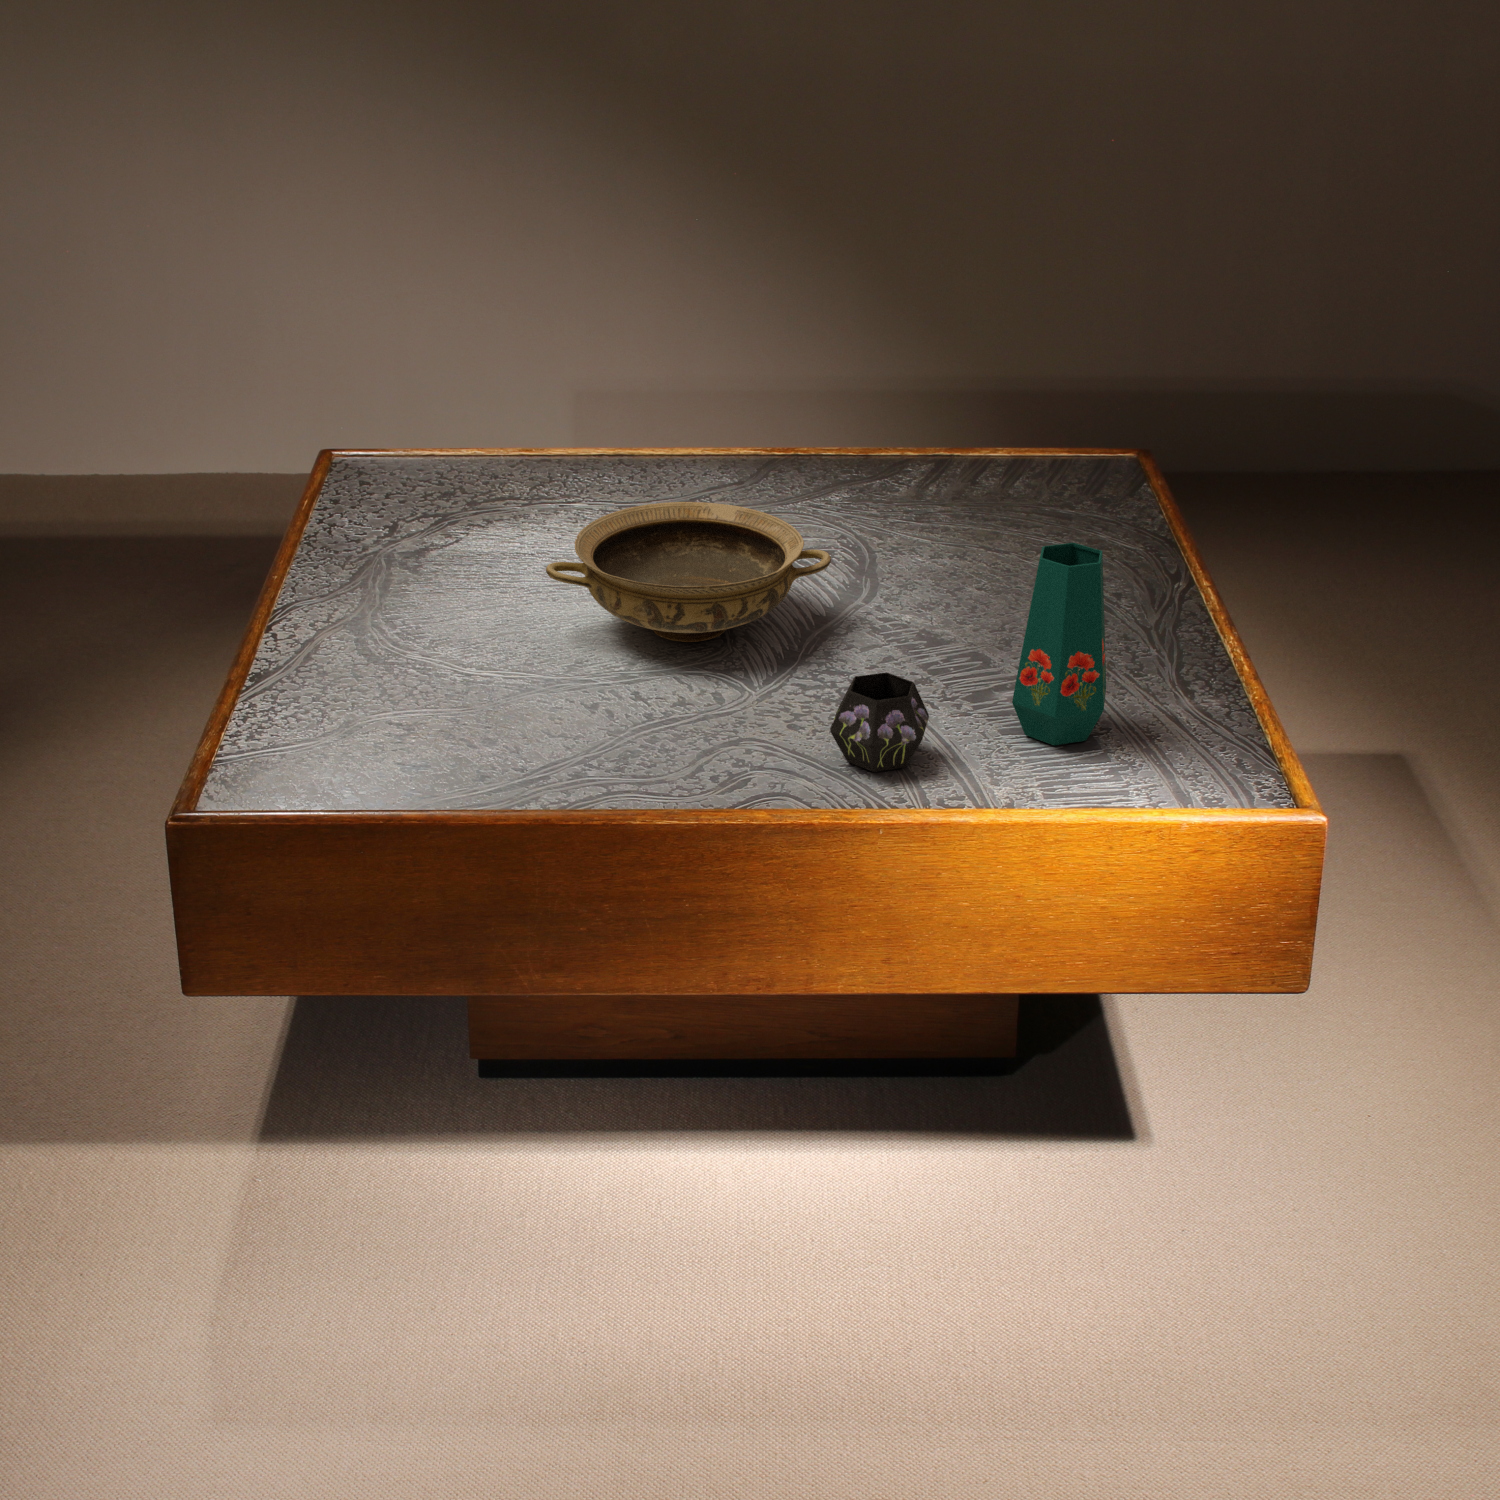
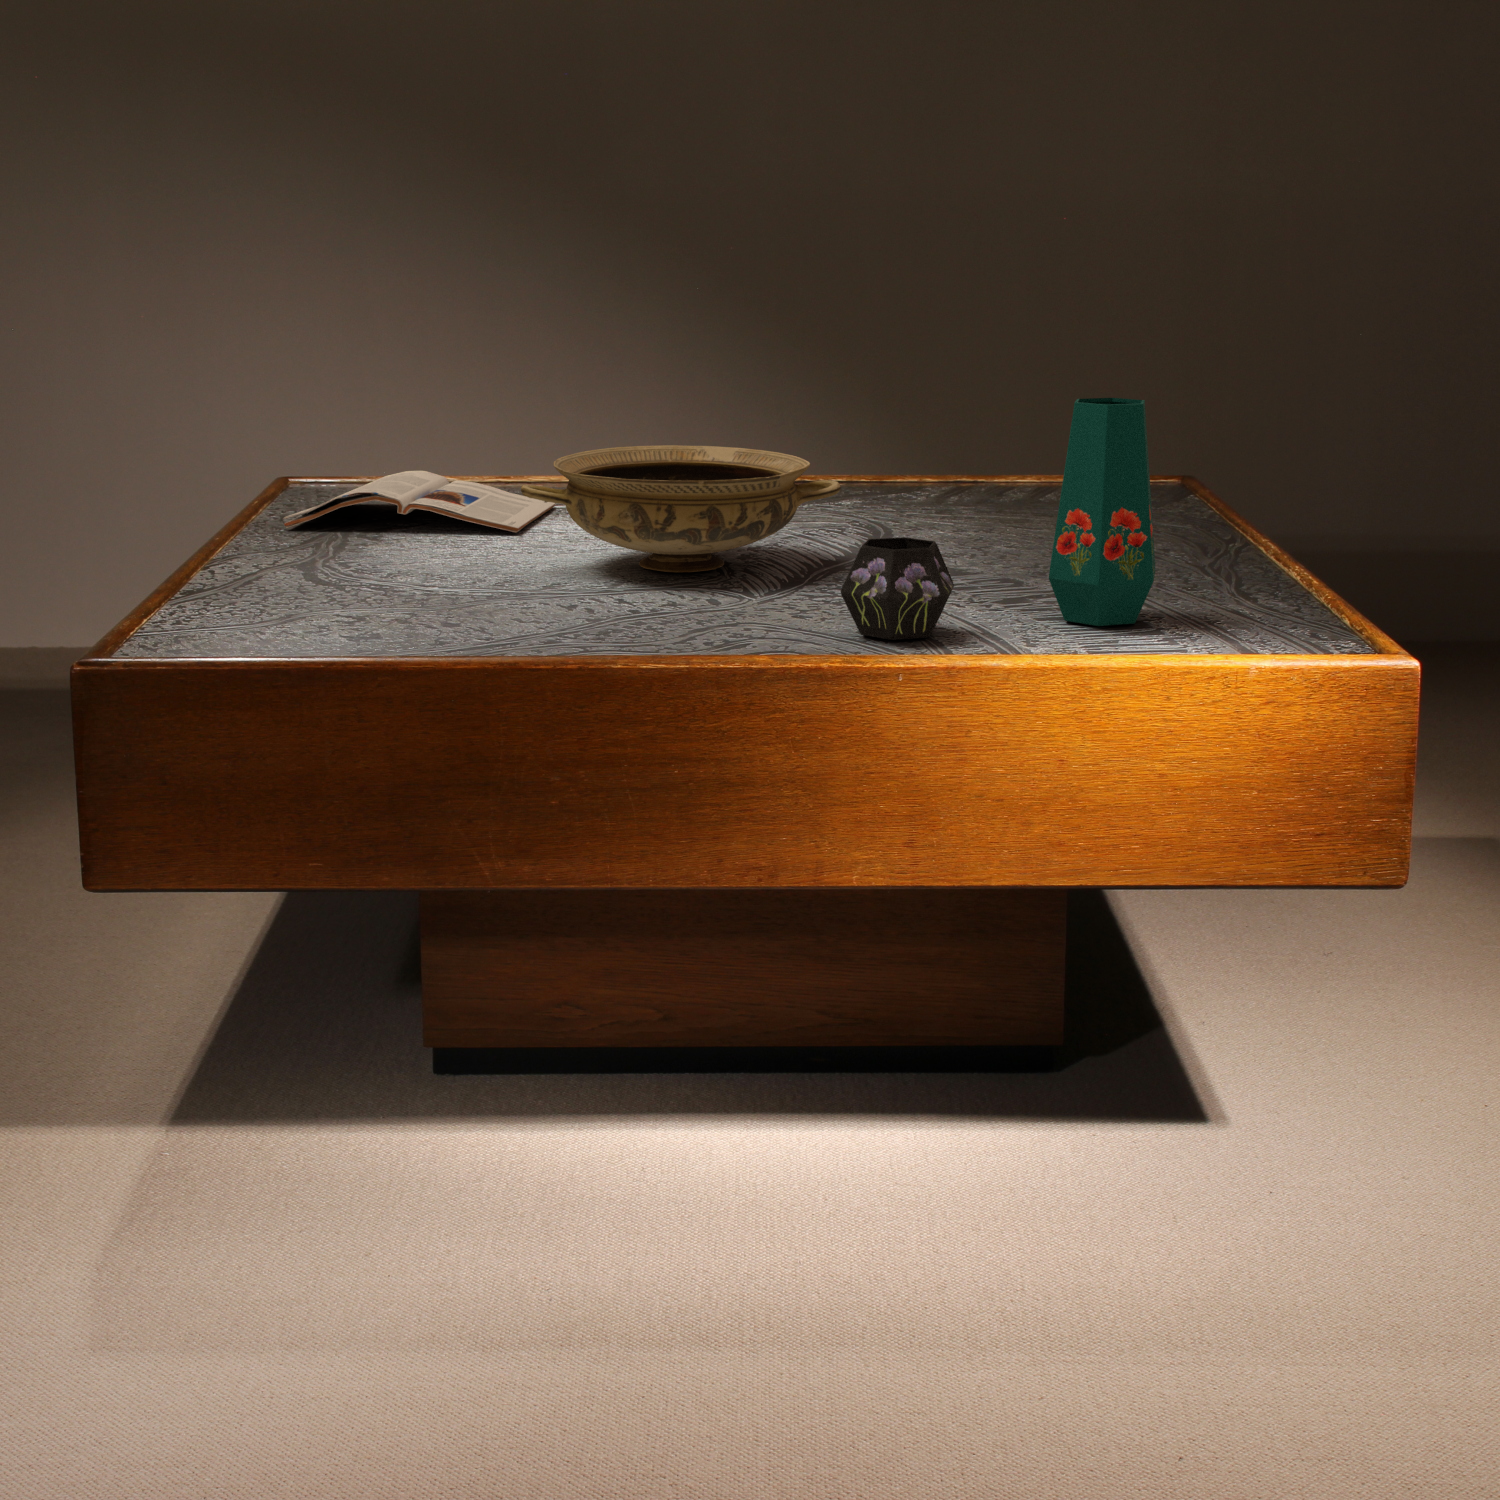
magazine: none [333,475,575,563] -> present [284,471,555,532]

